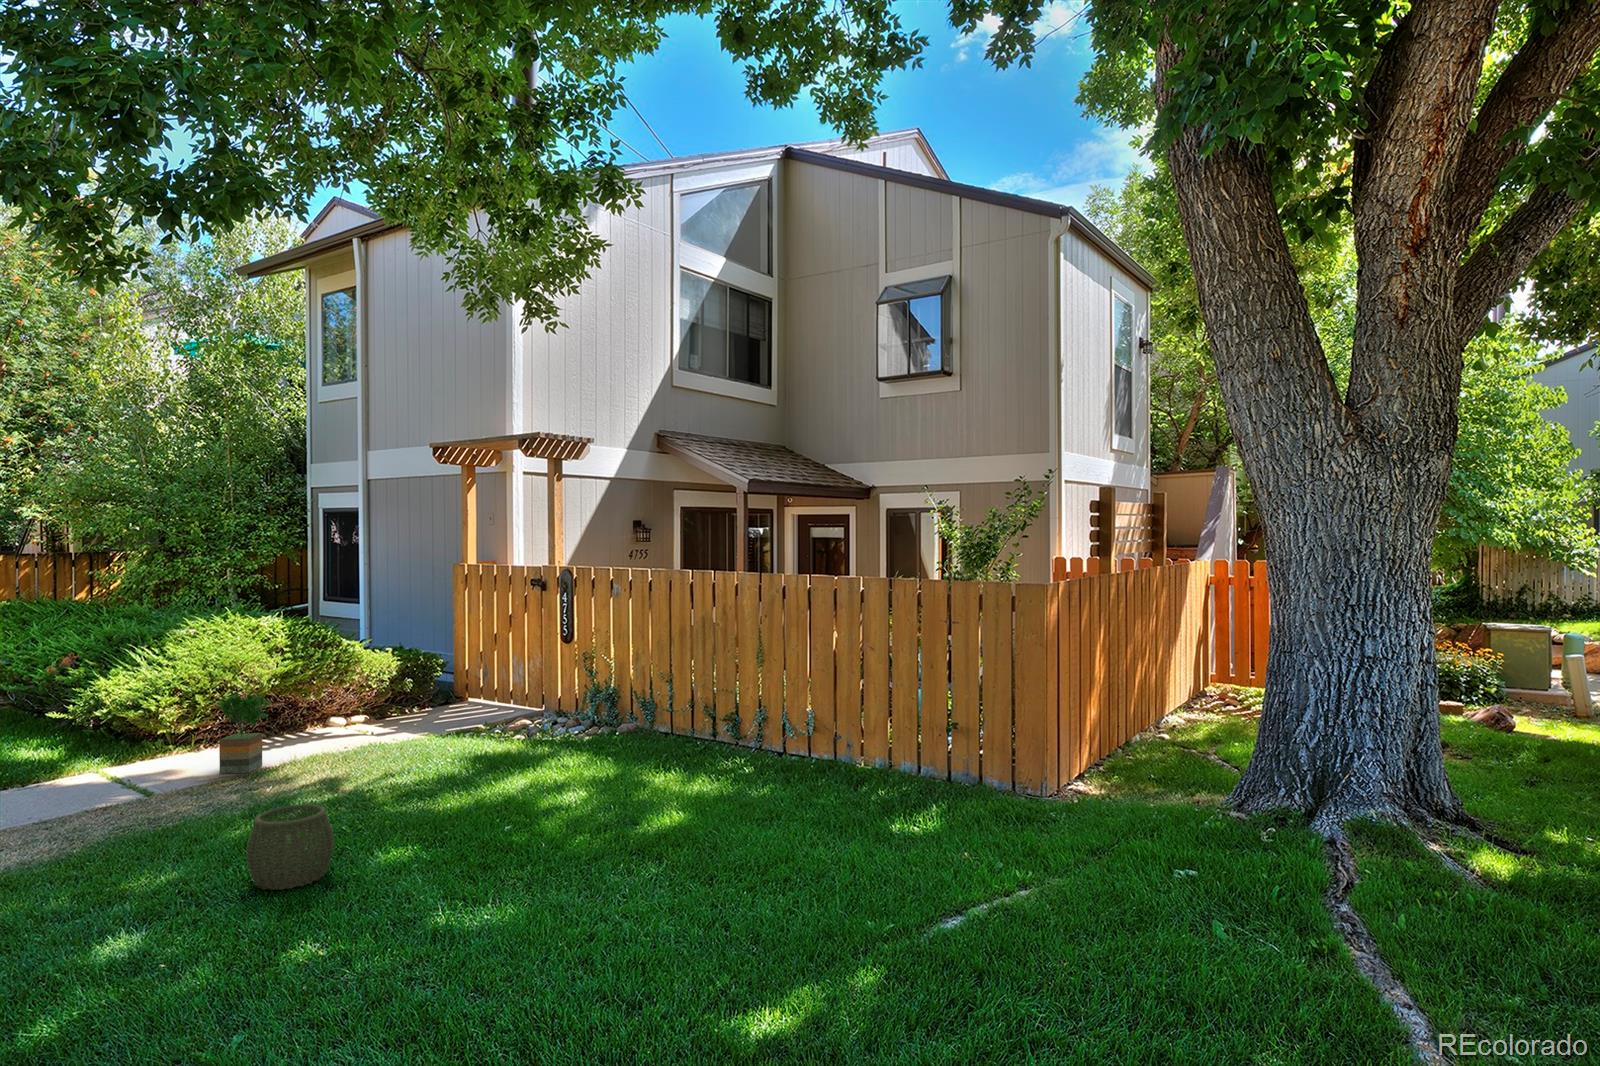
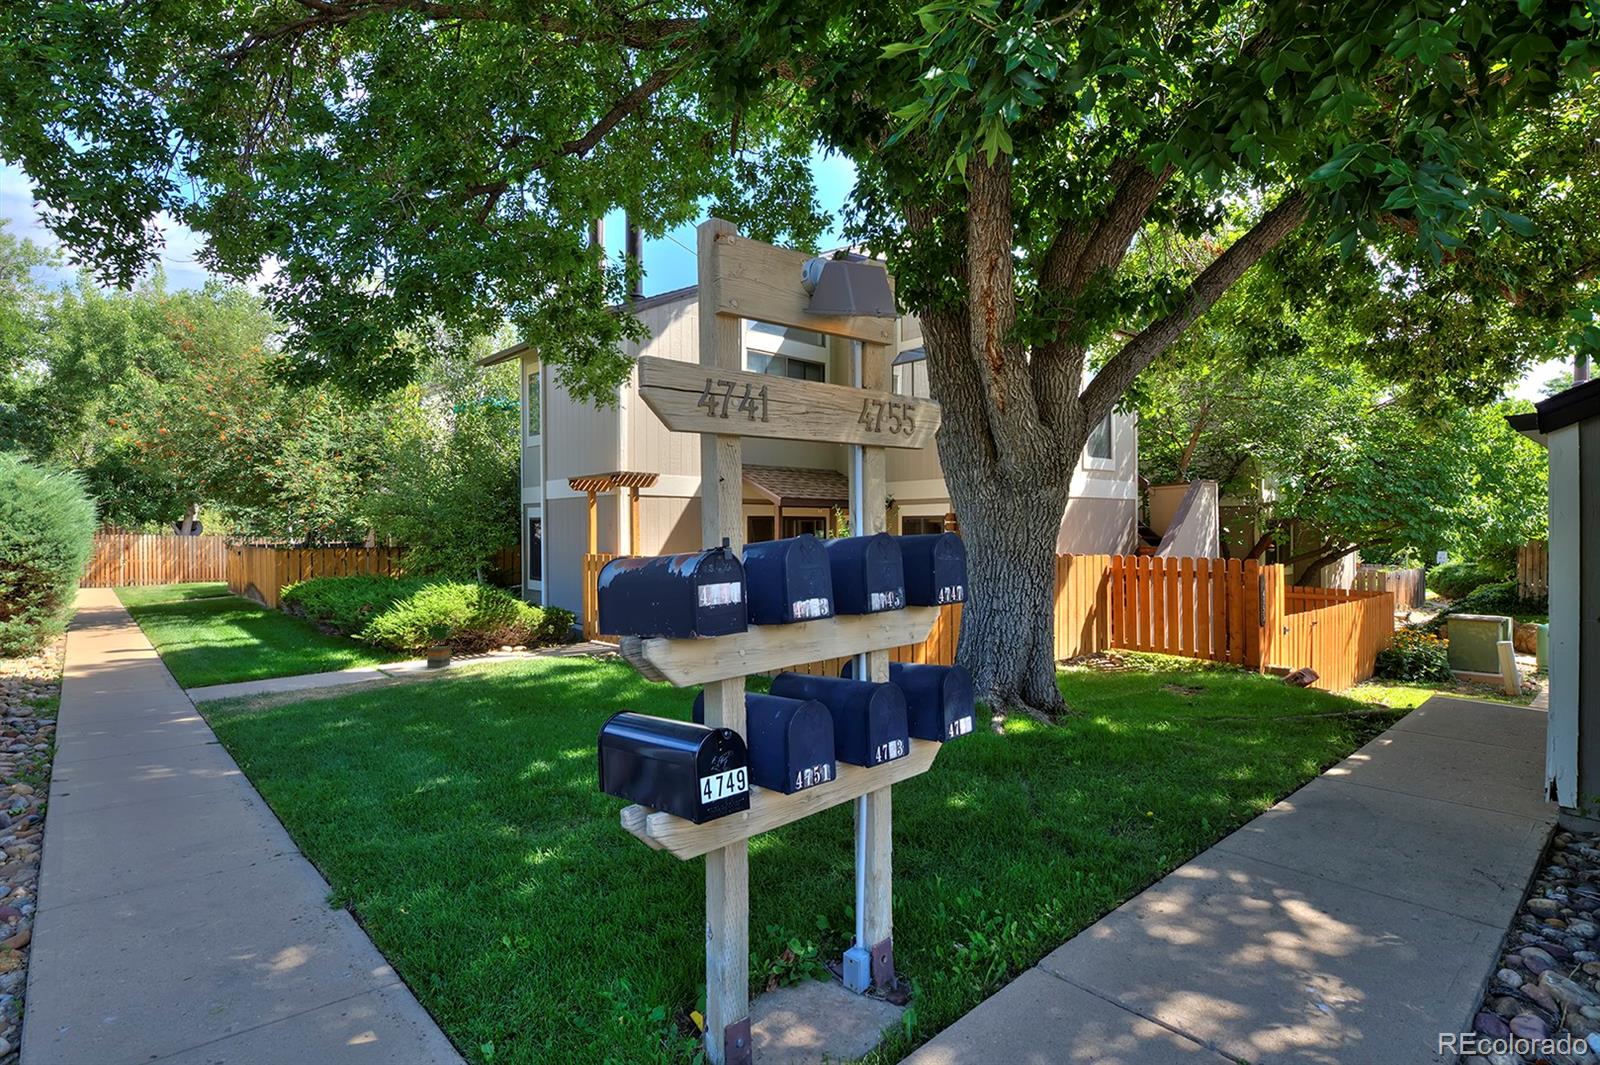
woven basket: present [246,804,335,890] -> none [413,670,454,708]

